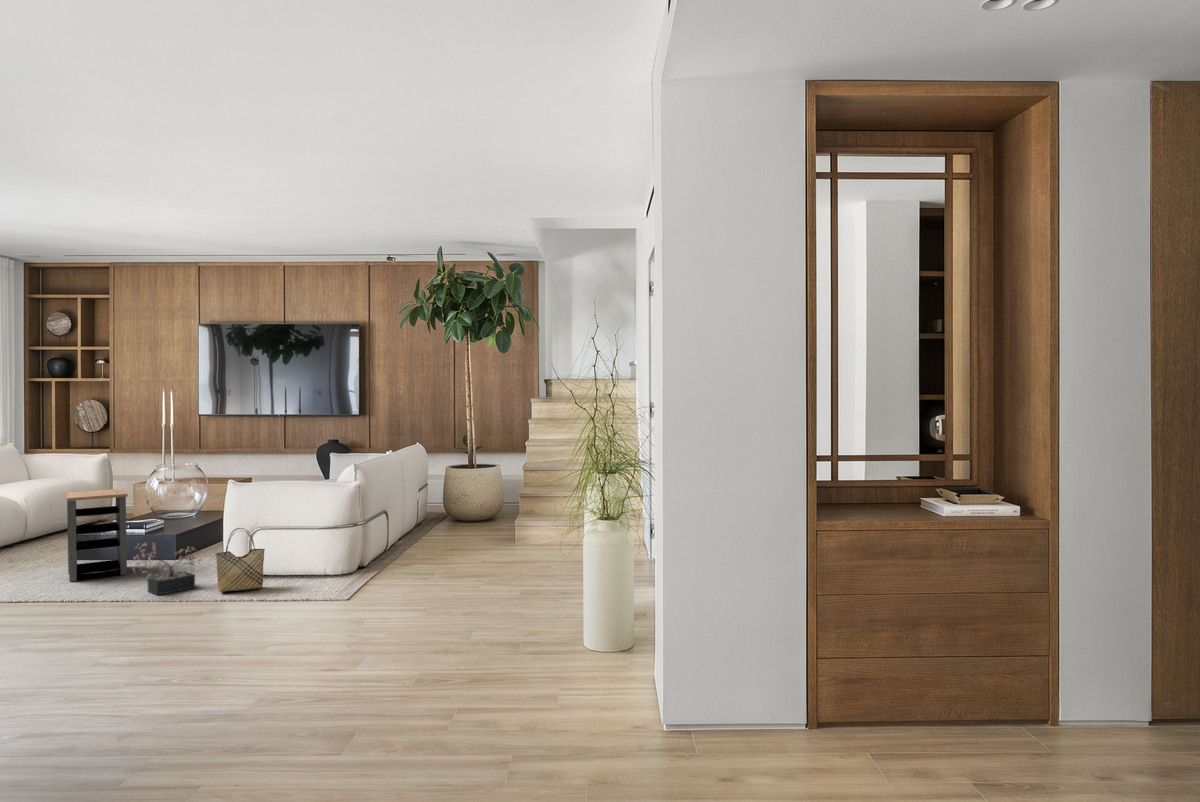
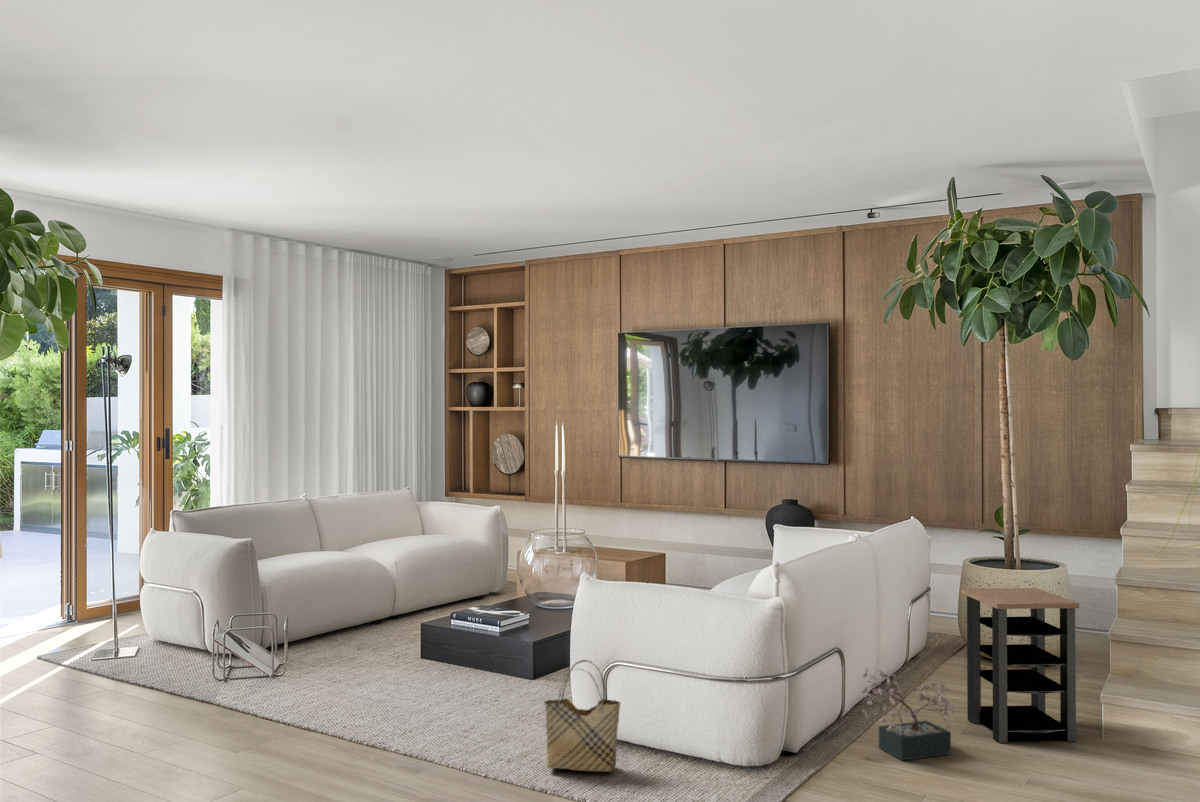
side table: present [66,489,128,582] -> present [961,588,1079,743]
decorative plant: present [132,543,201,595] -> present [861,669,955,761]

